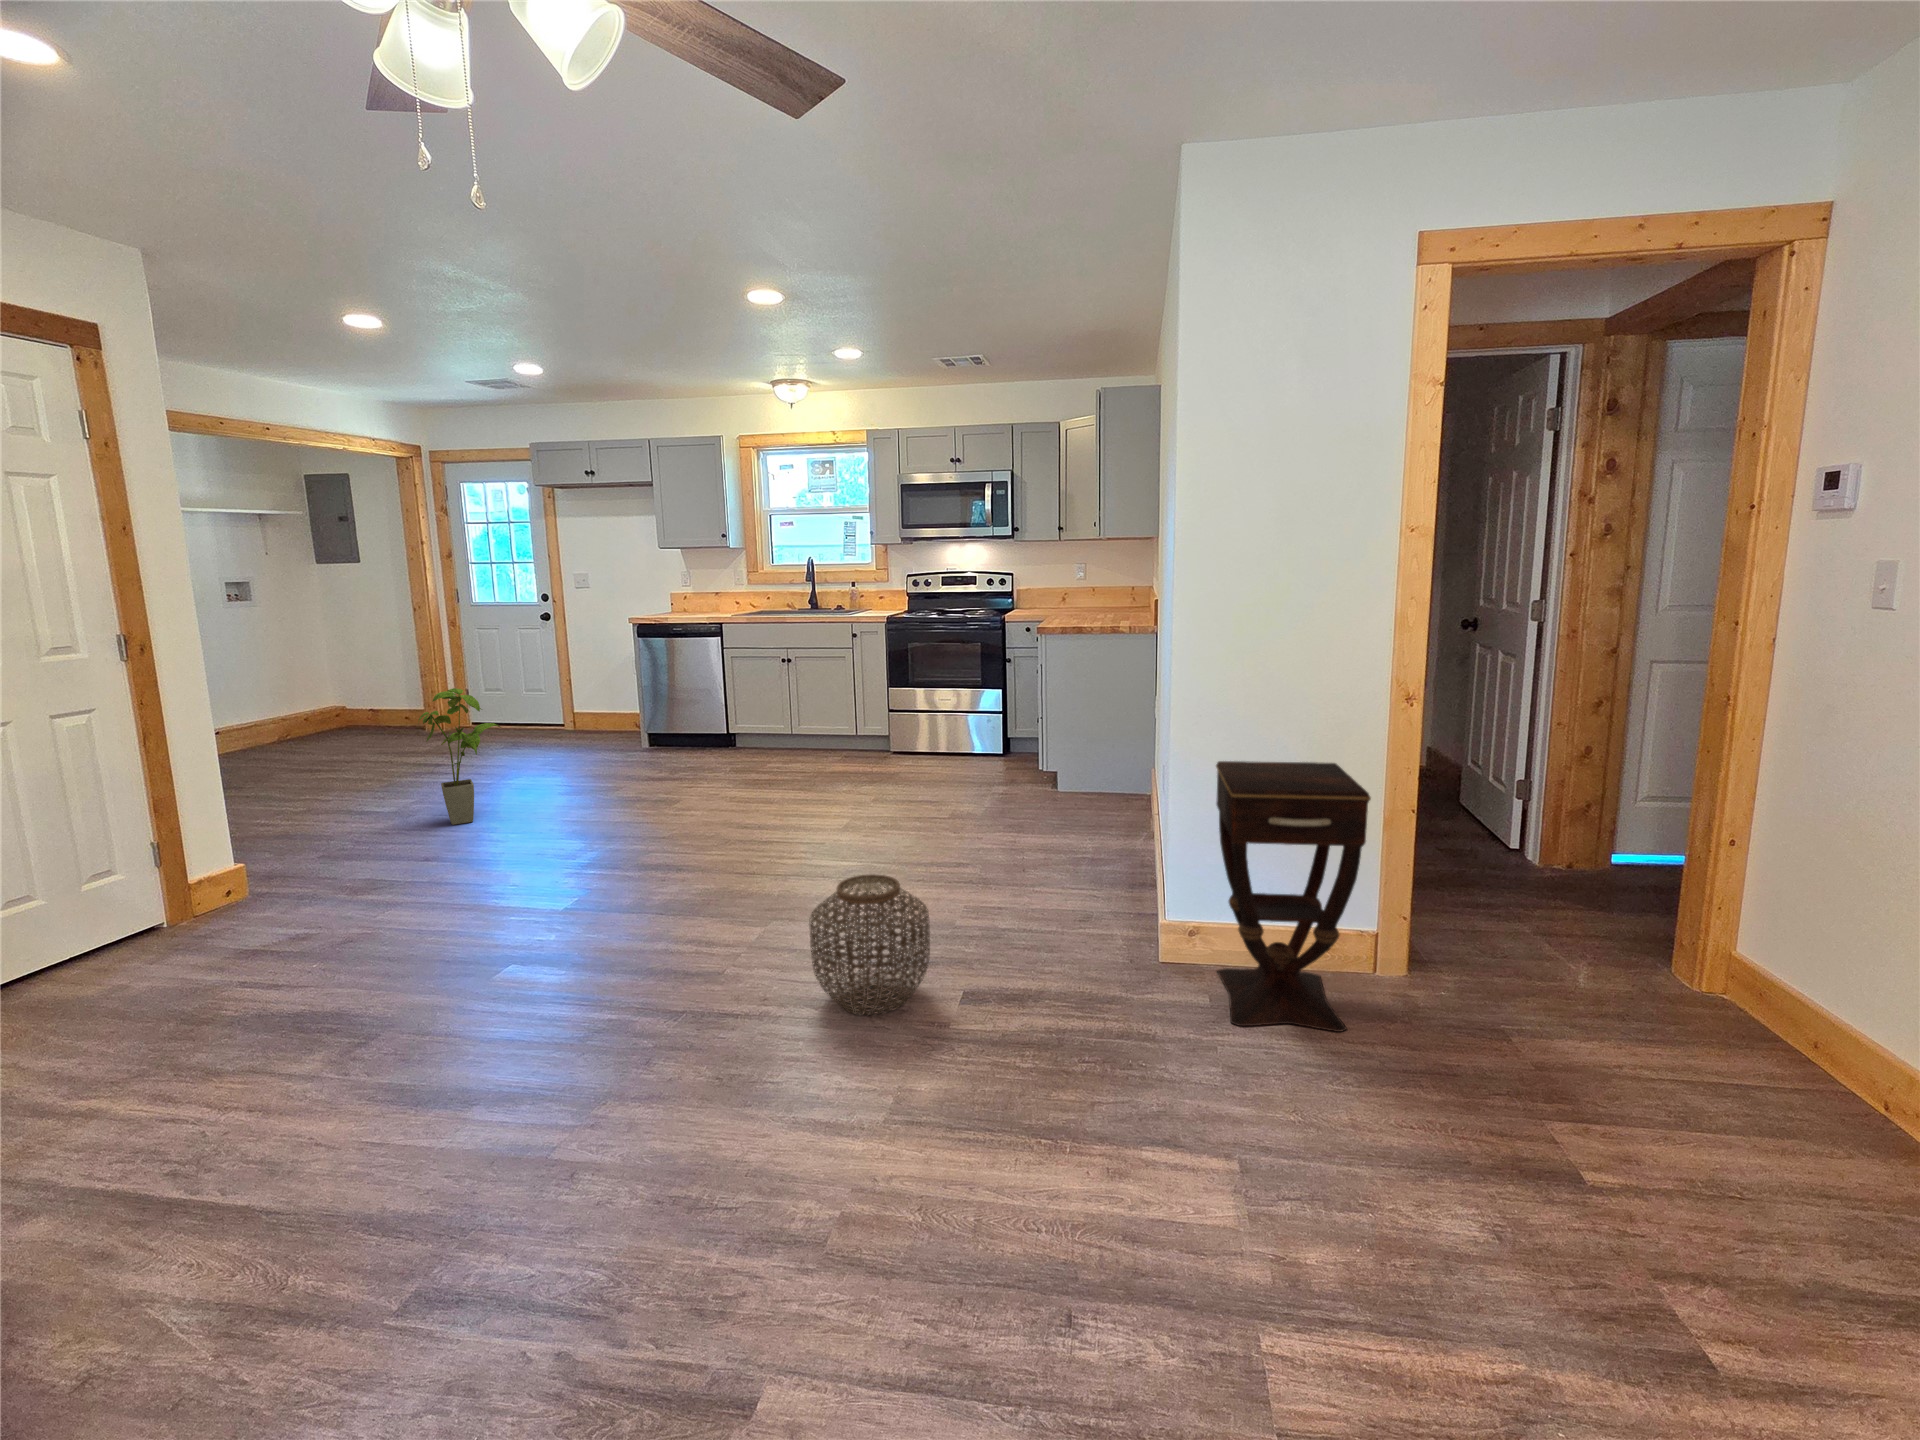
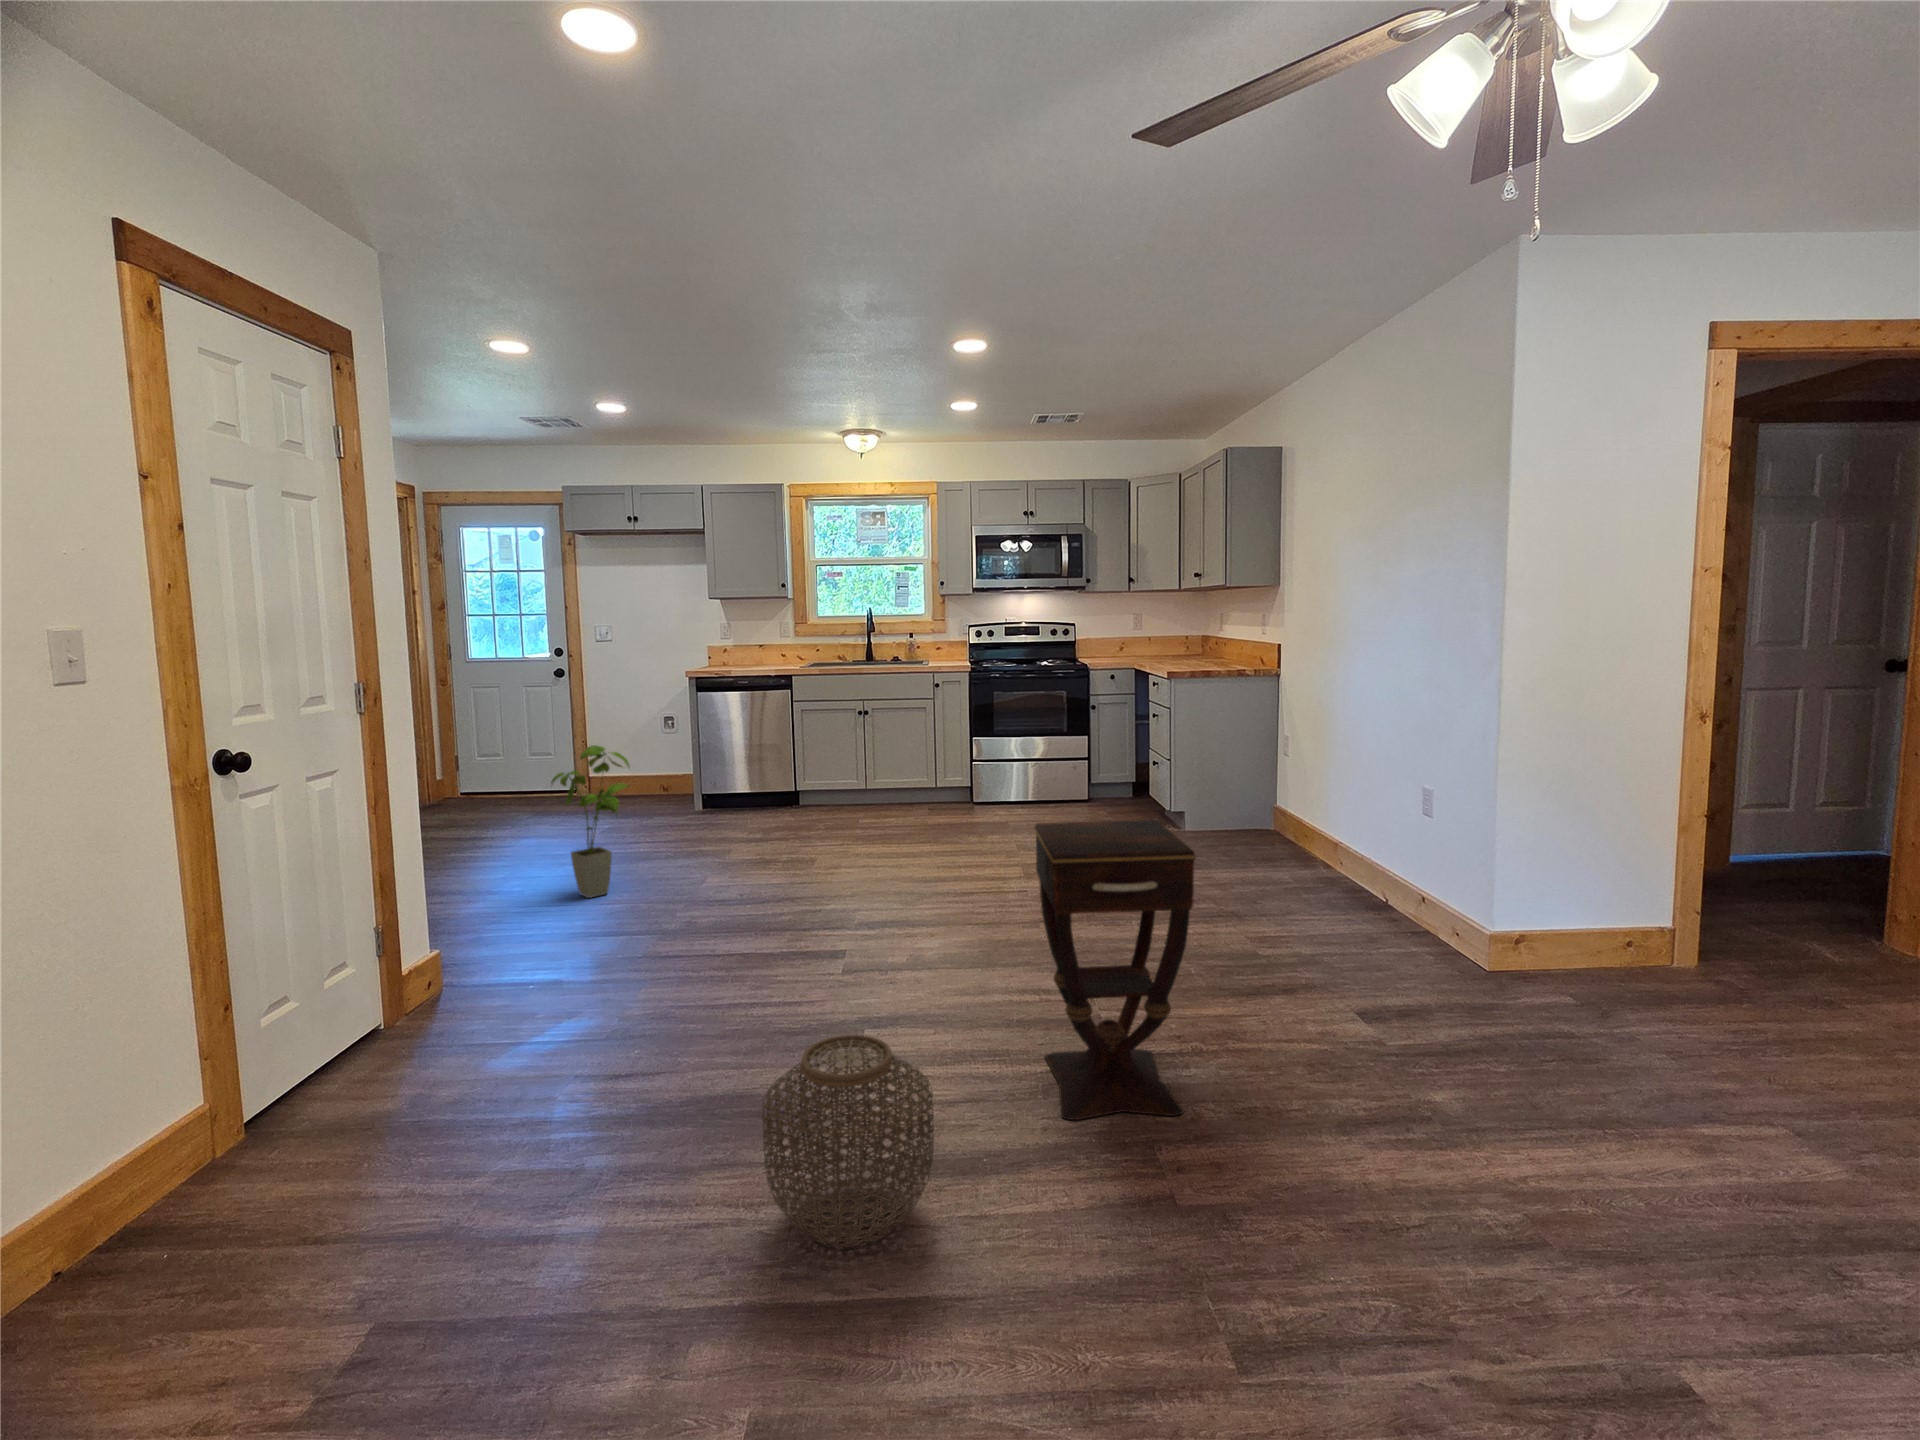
side table: present [1216,761,1371,1032] -> present [1034,820,1196,1120]
woven basket: present [810,874,930,1015] -> present [762,1035,934,1248]

